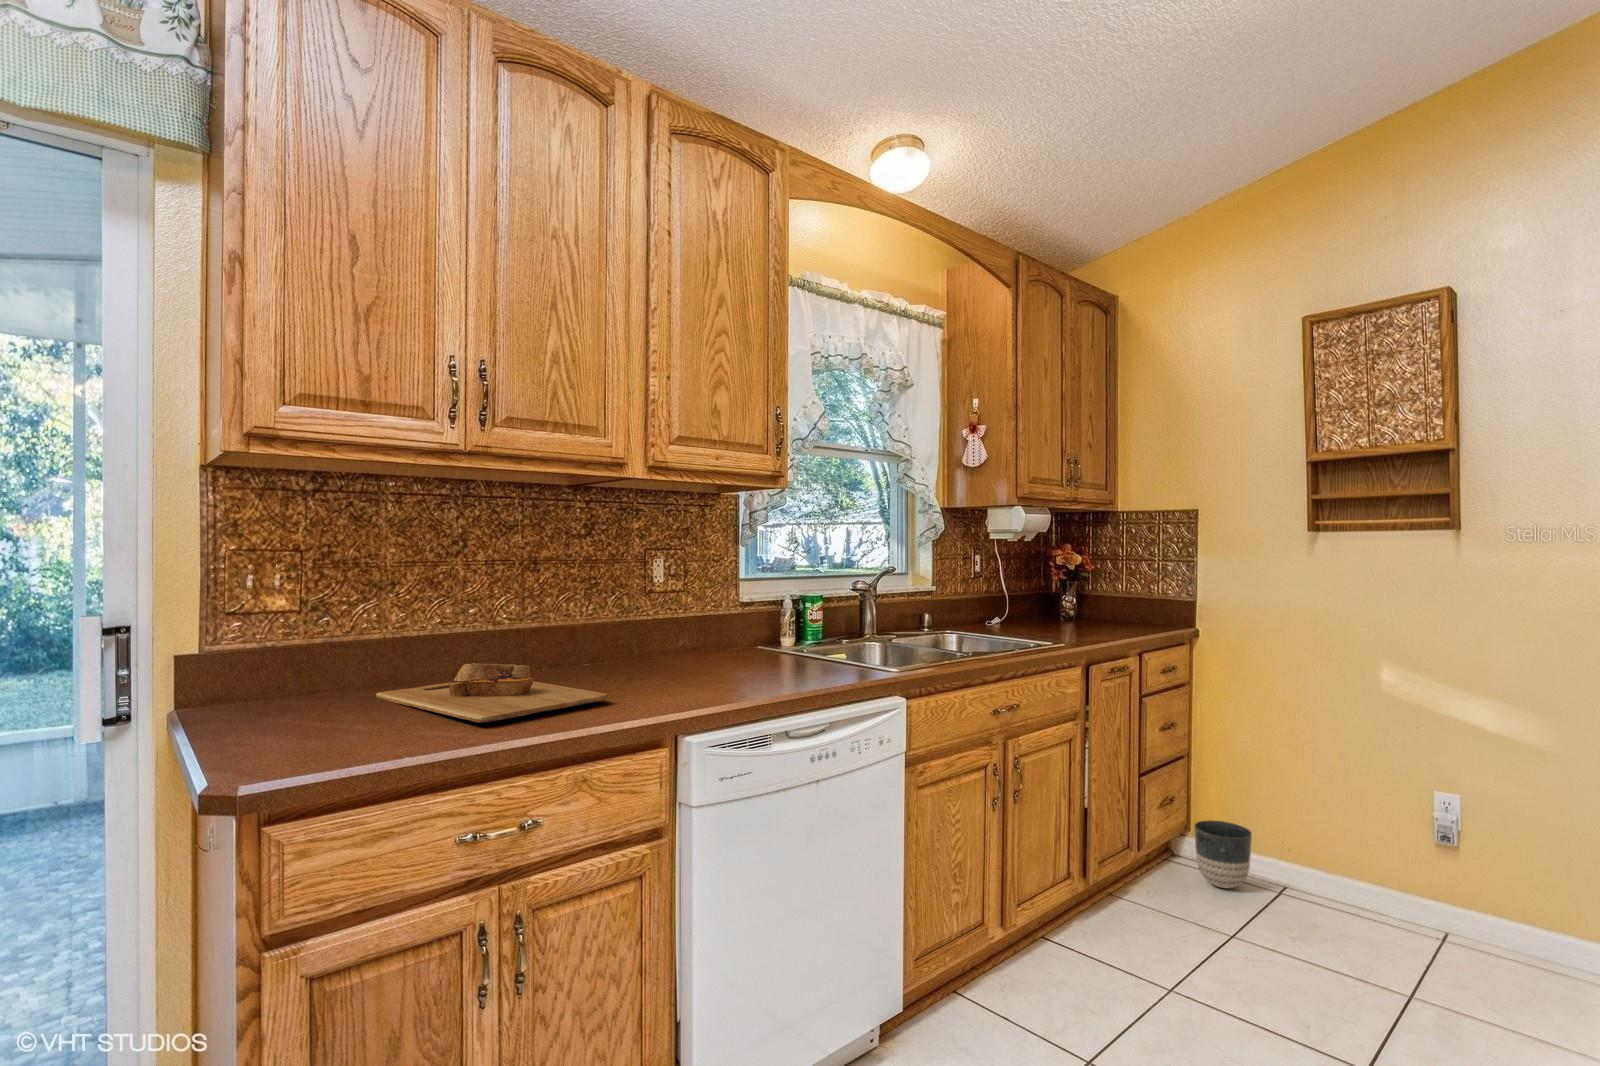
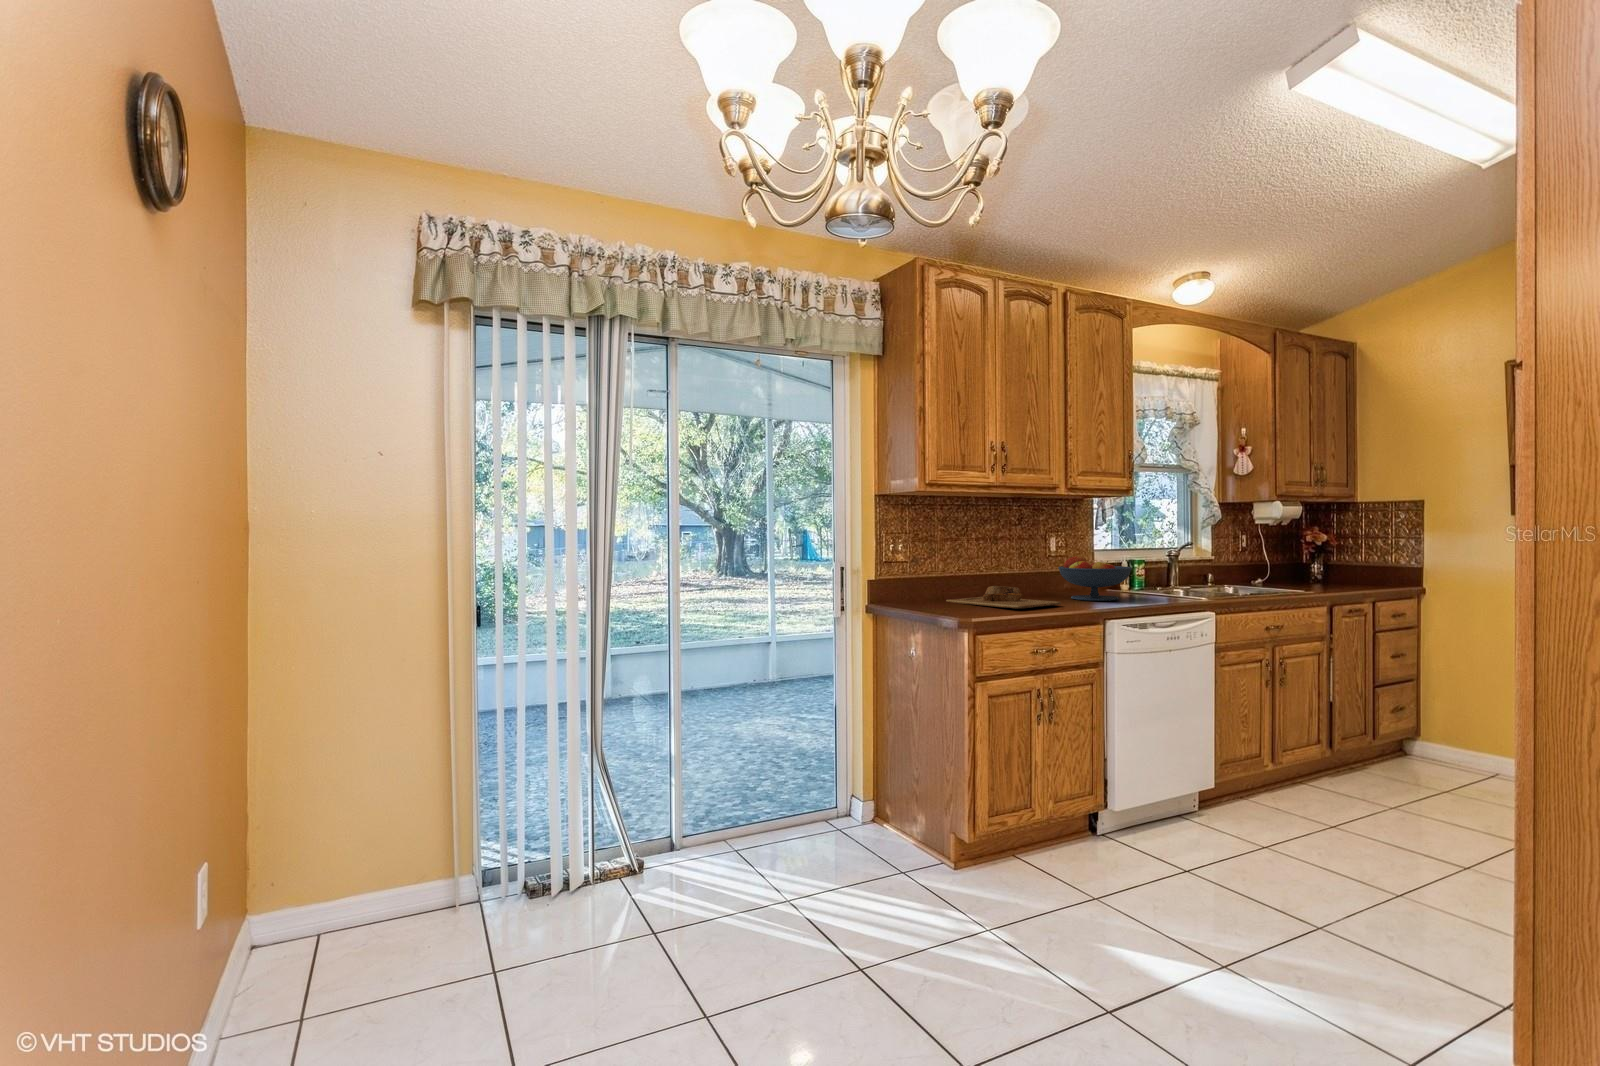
fruit bowl: none [643,593,771,681] -> present [1058,556,1132,601]
planter: present [1194,820,1252,888] -> none [1421,724,1469,770]

